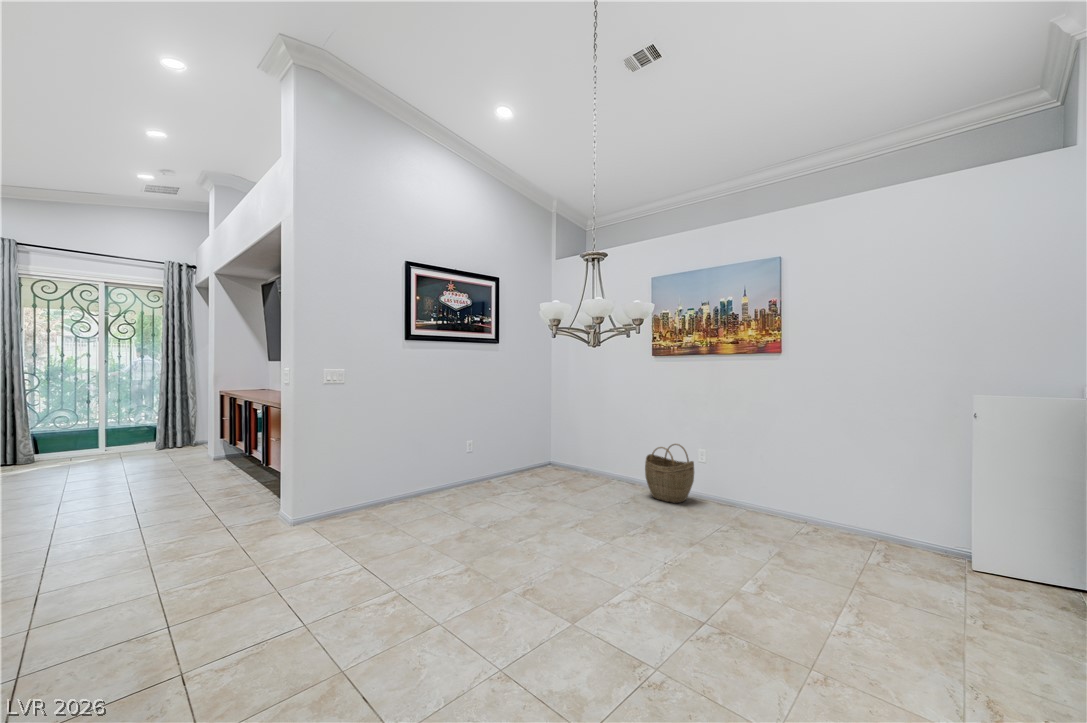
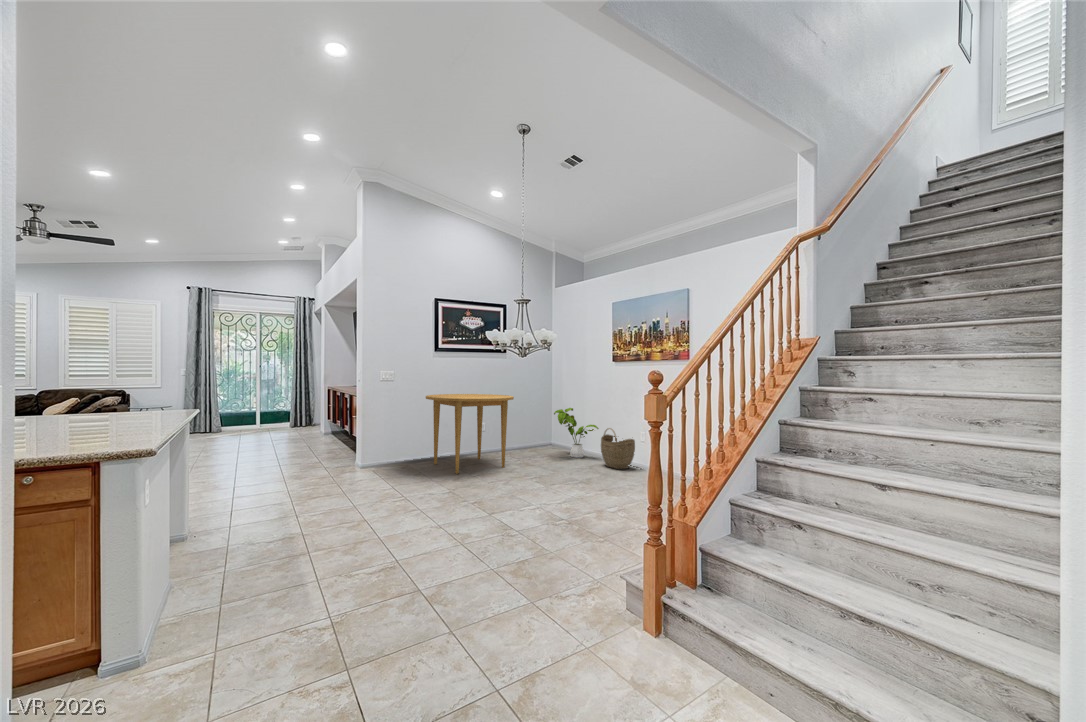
dining table: none [400,402,532,531] -> present [426,394,514,474]
house plant: none [570,418,634,485] -> present [554,408,599,458]

